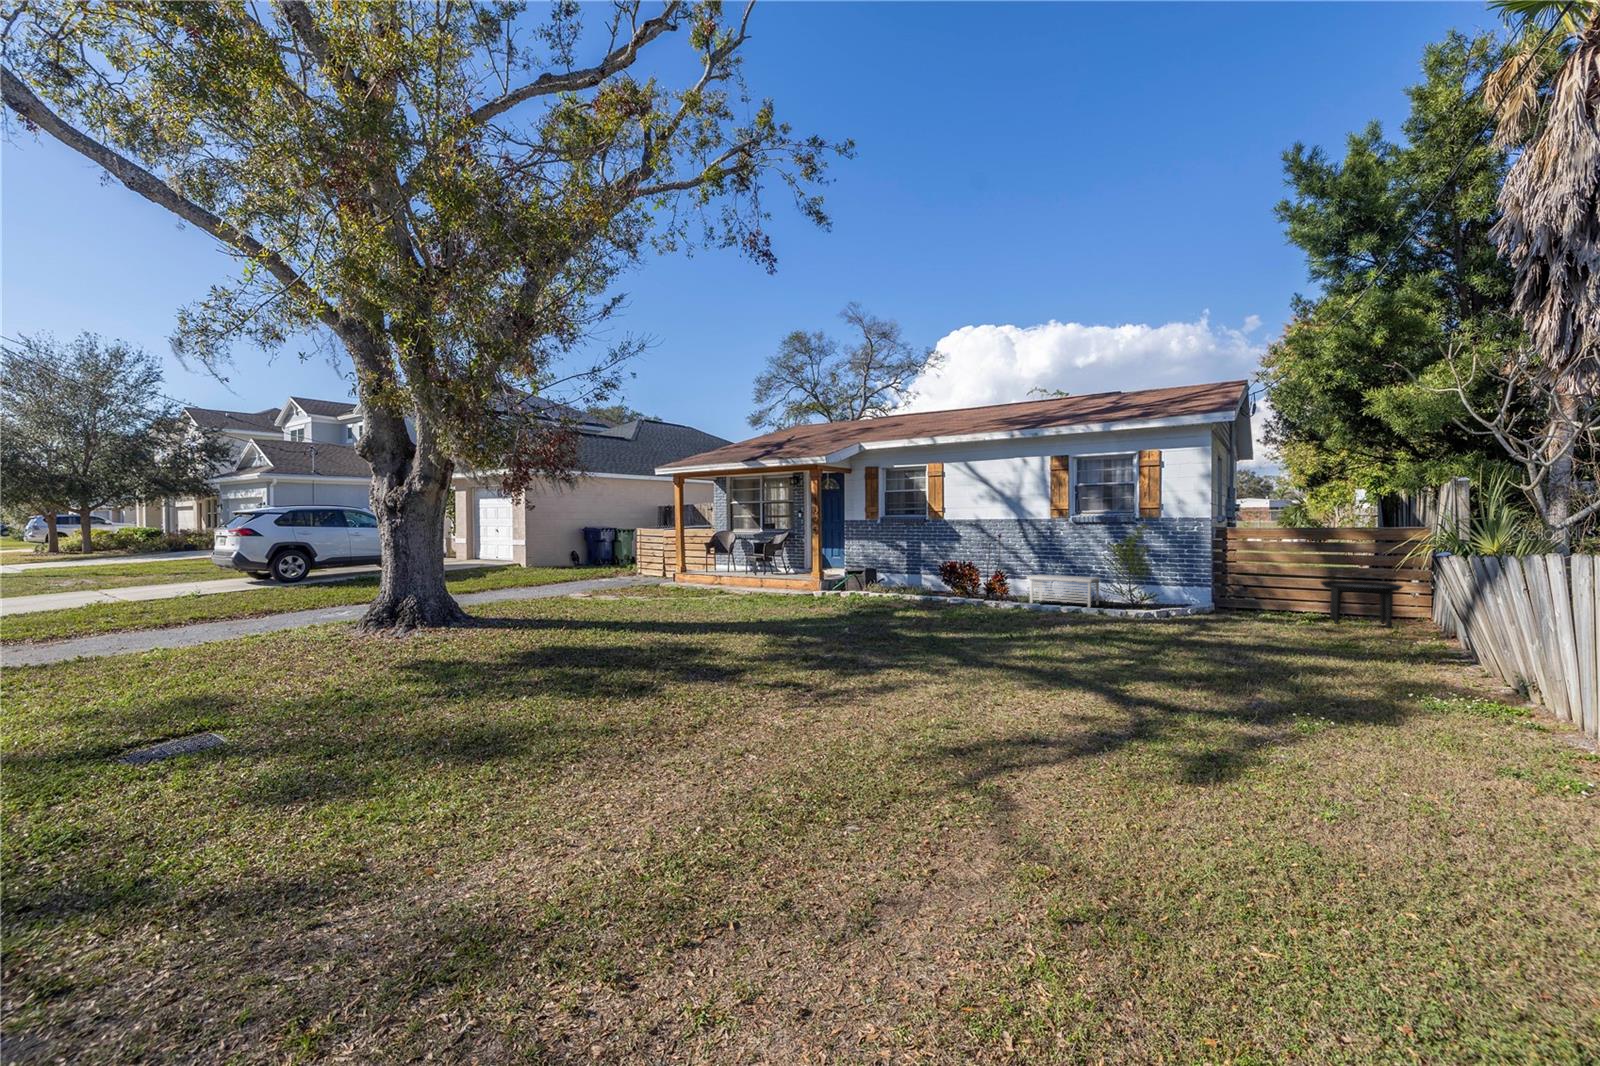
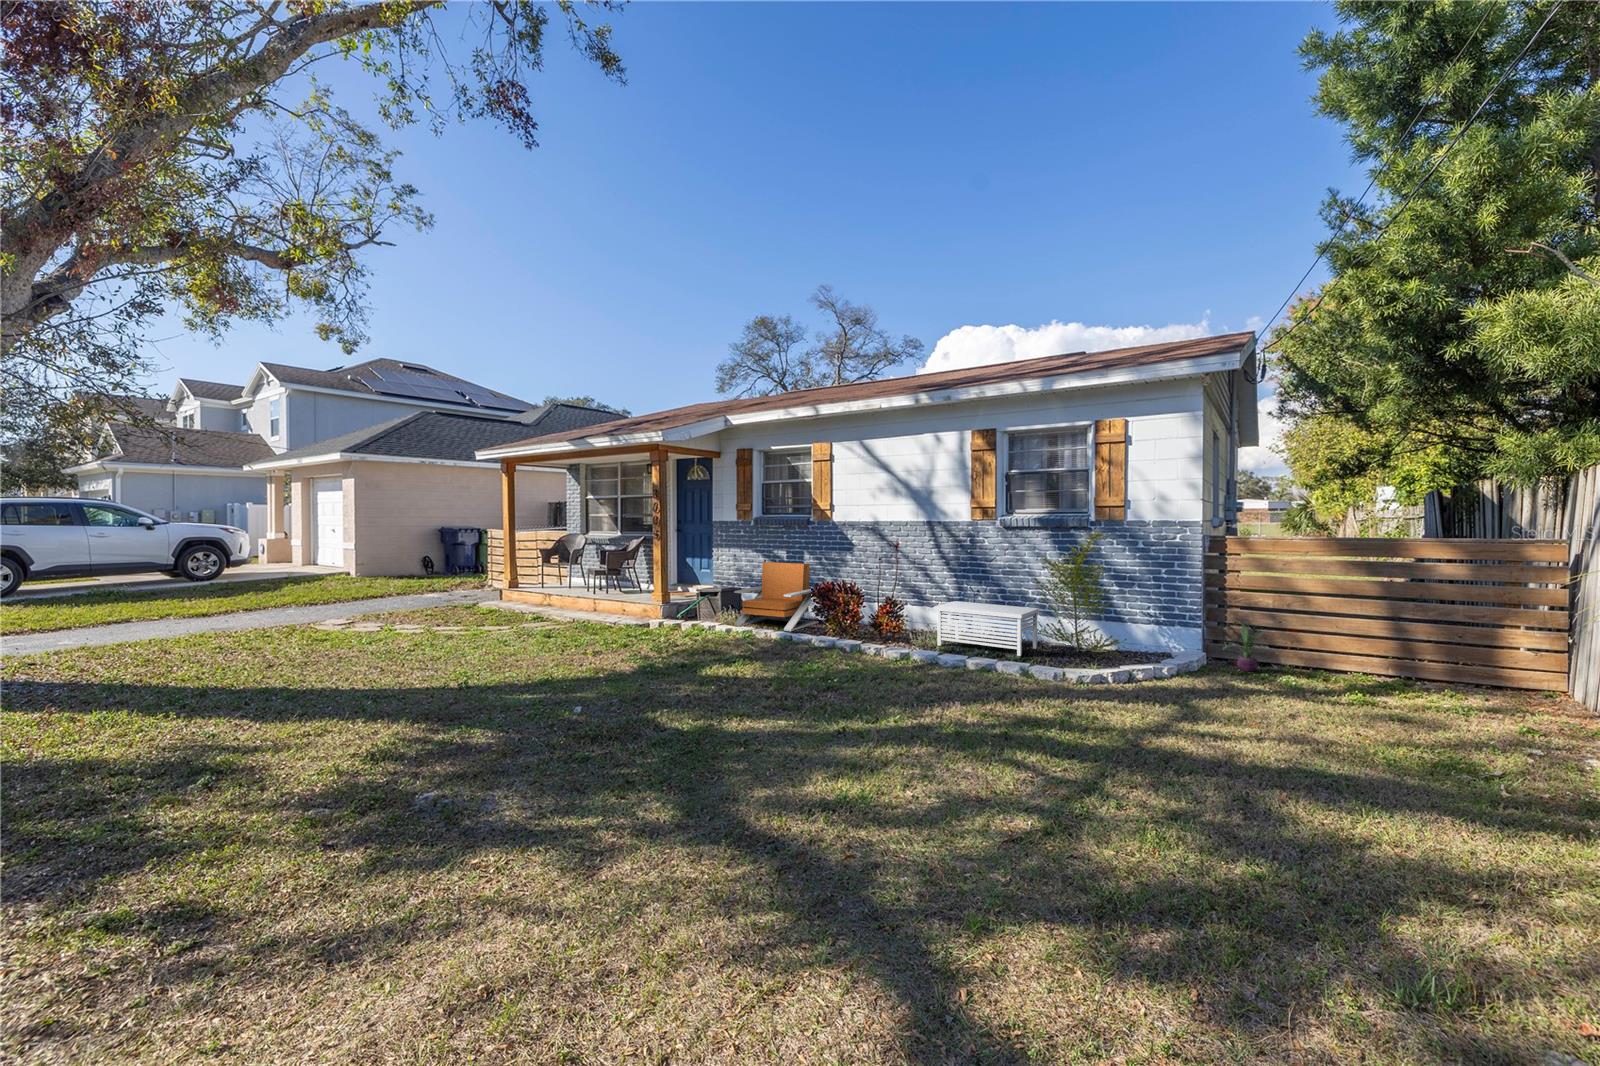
lounge chair: none [875,549,935,597] -> present [734,562,819,631]
round table: present [1321,581,1403,627] -> none [1377,623,1526,710]
decorative plant: none [1222,582,1258,614] -> present [1224,622,1261,672]

